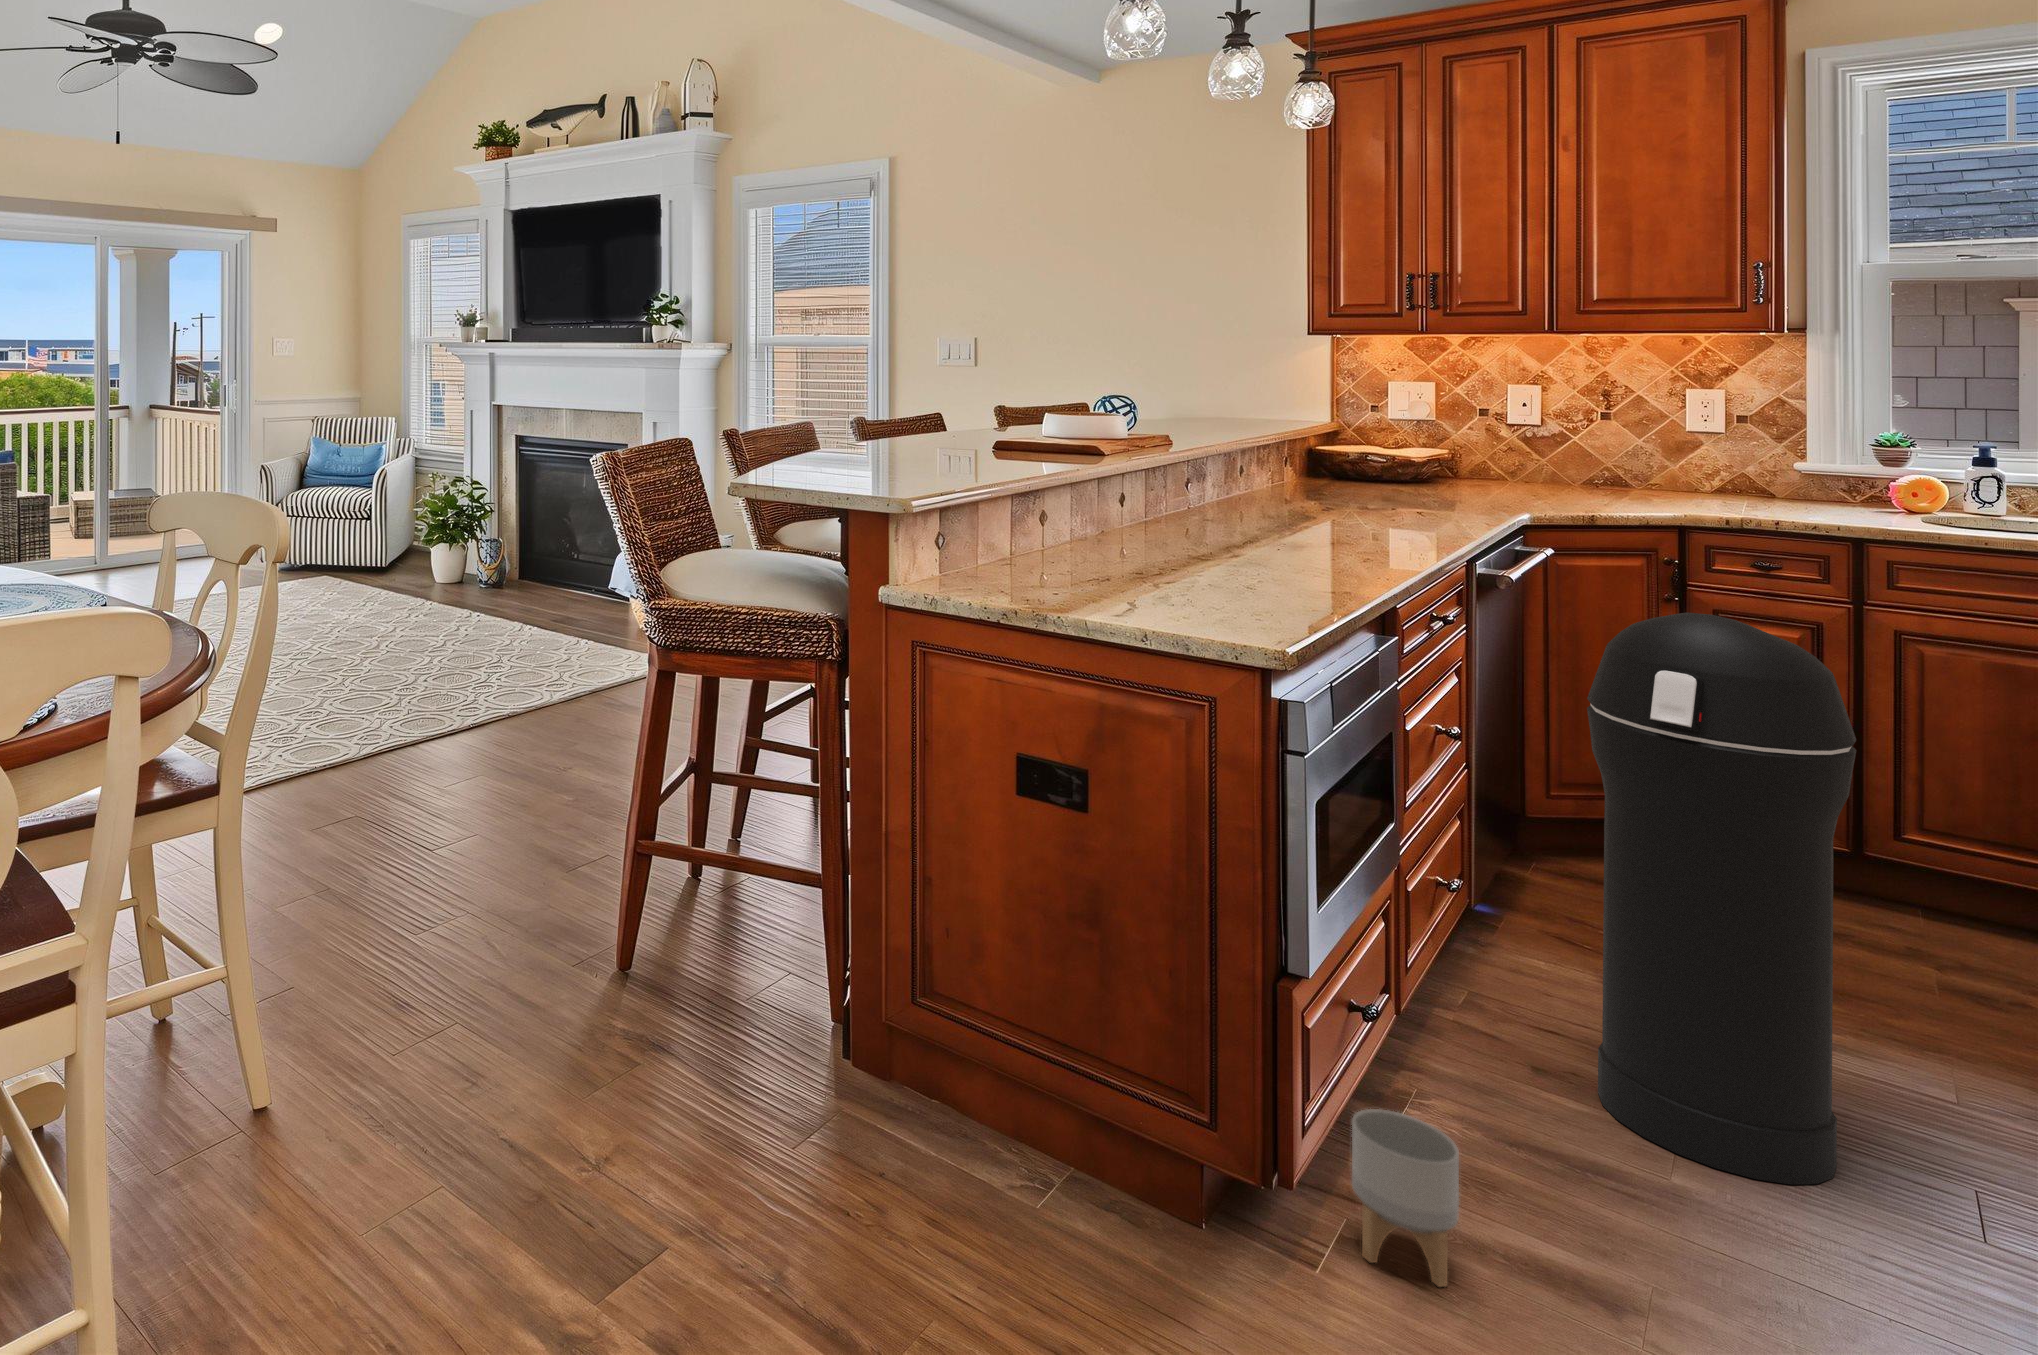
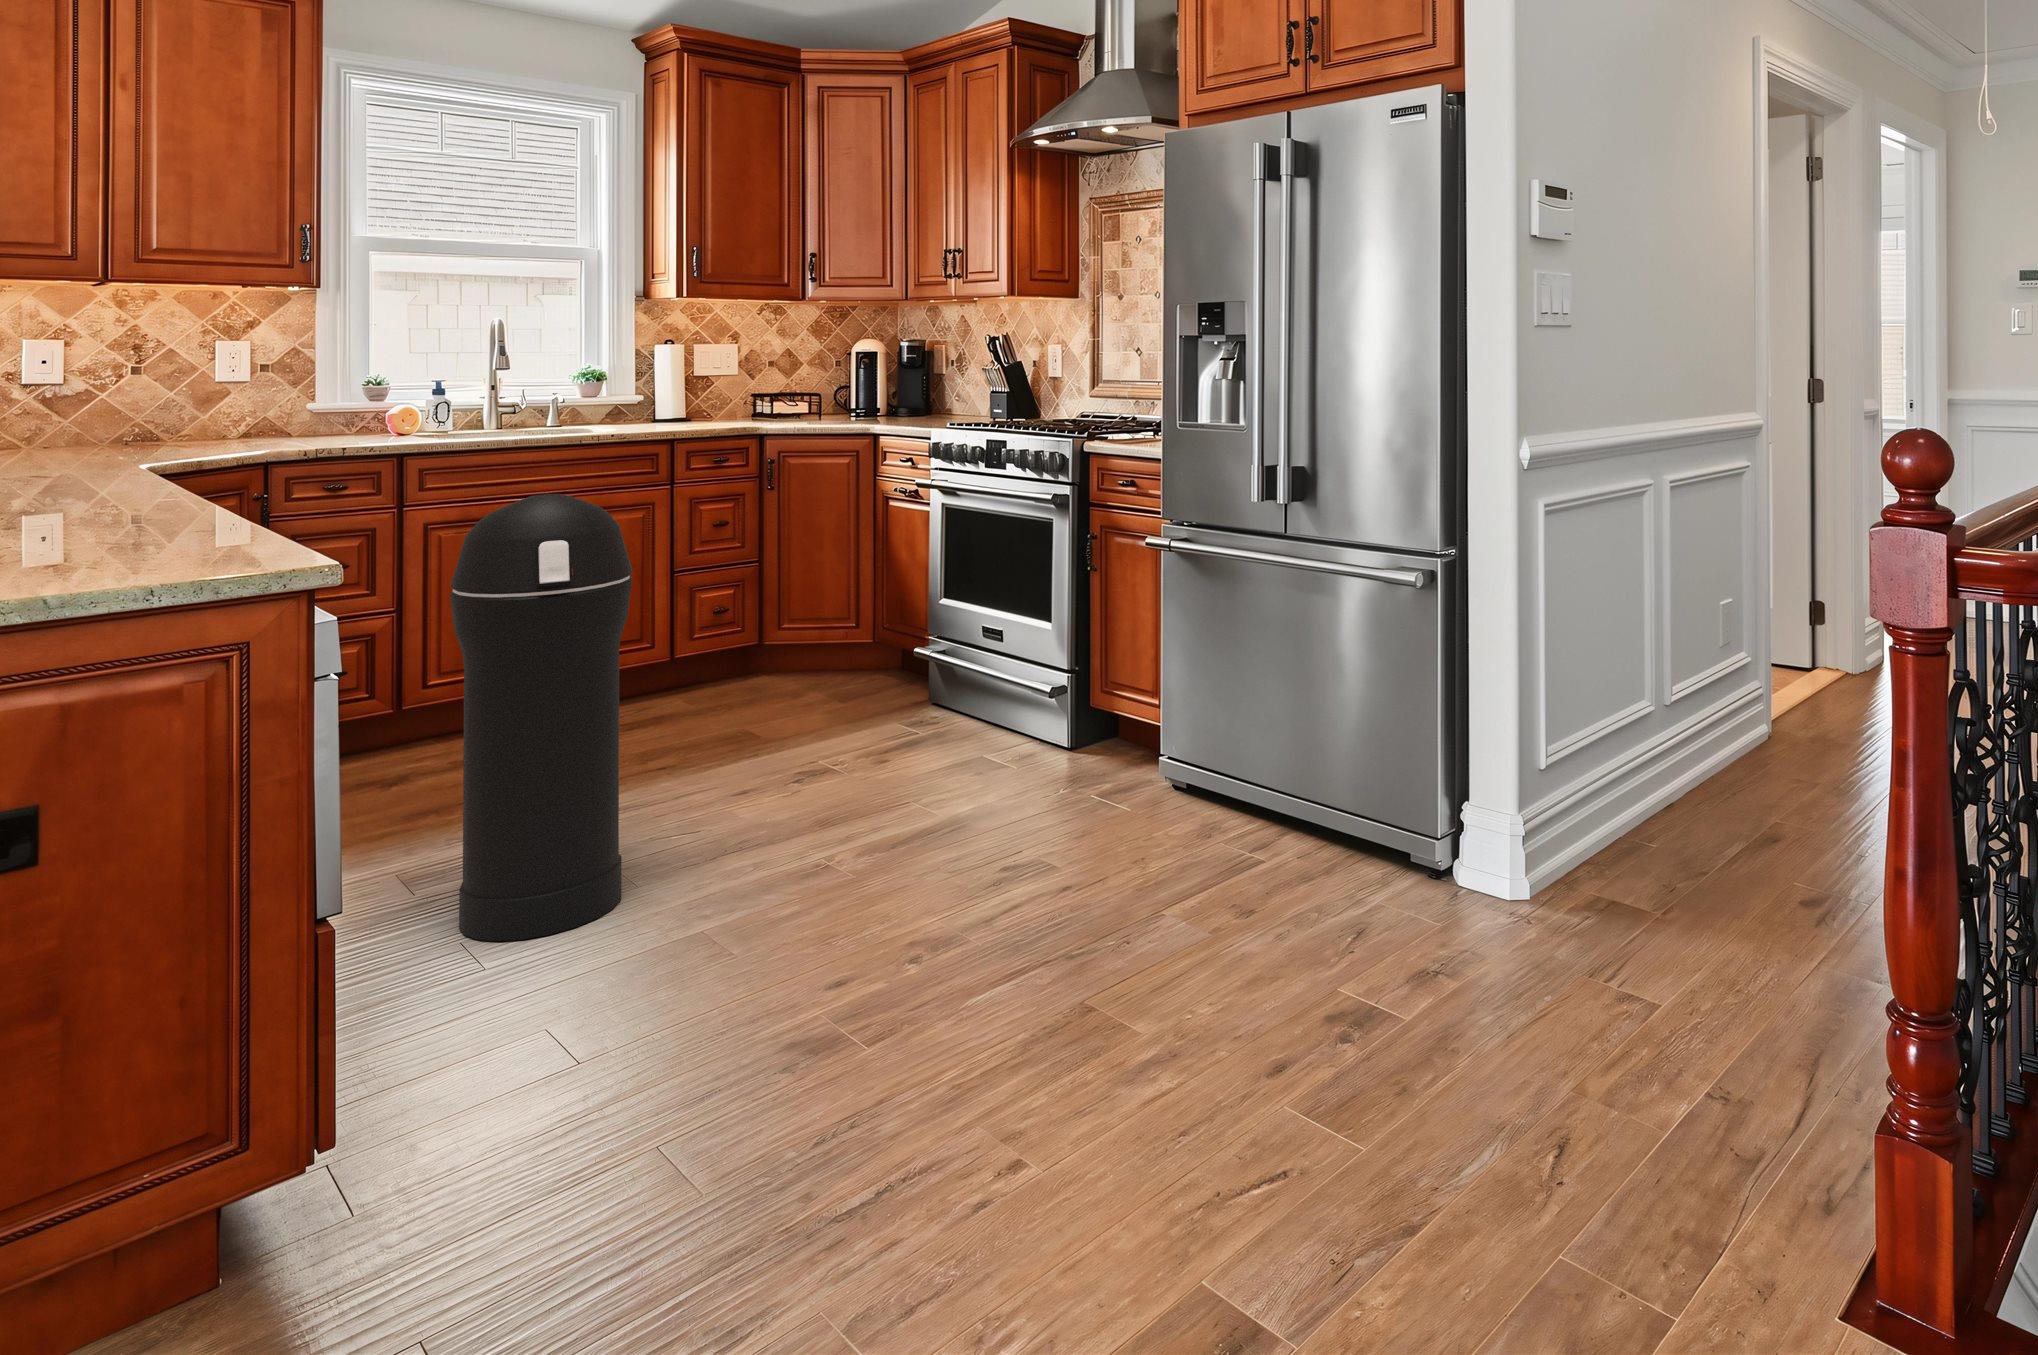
planter: present [1352,1109,1459,1287] -> none [474,974,570,1129]

